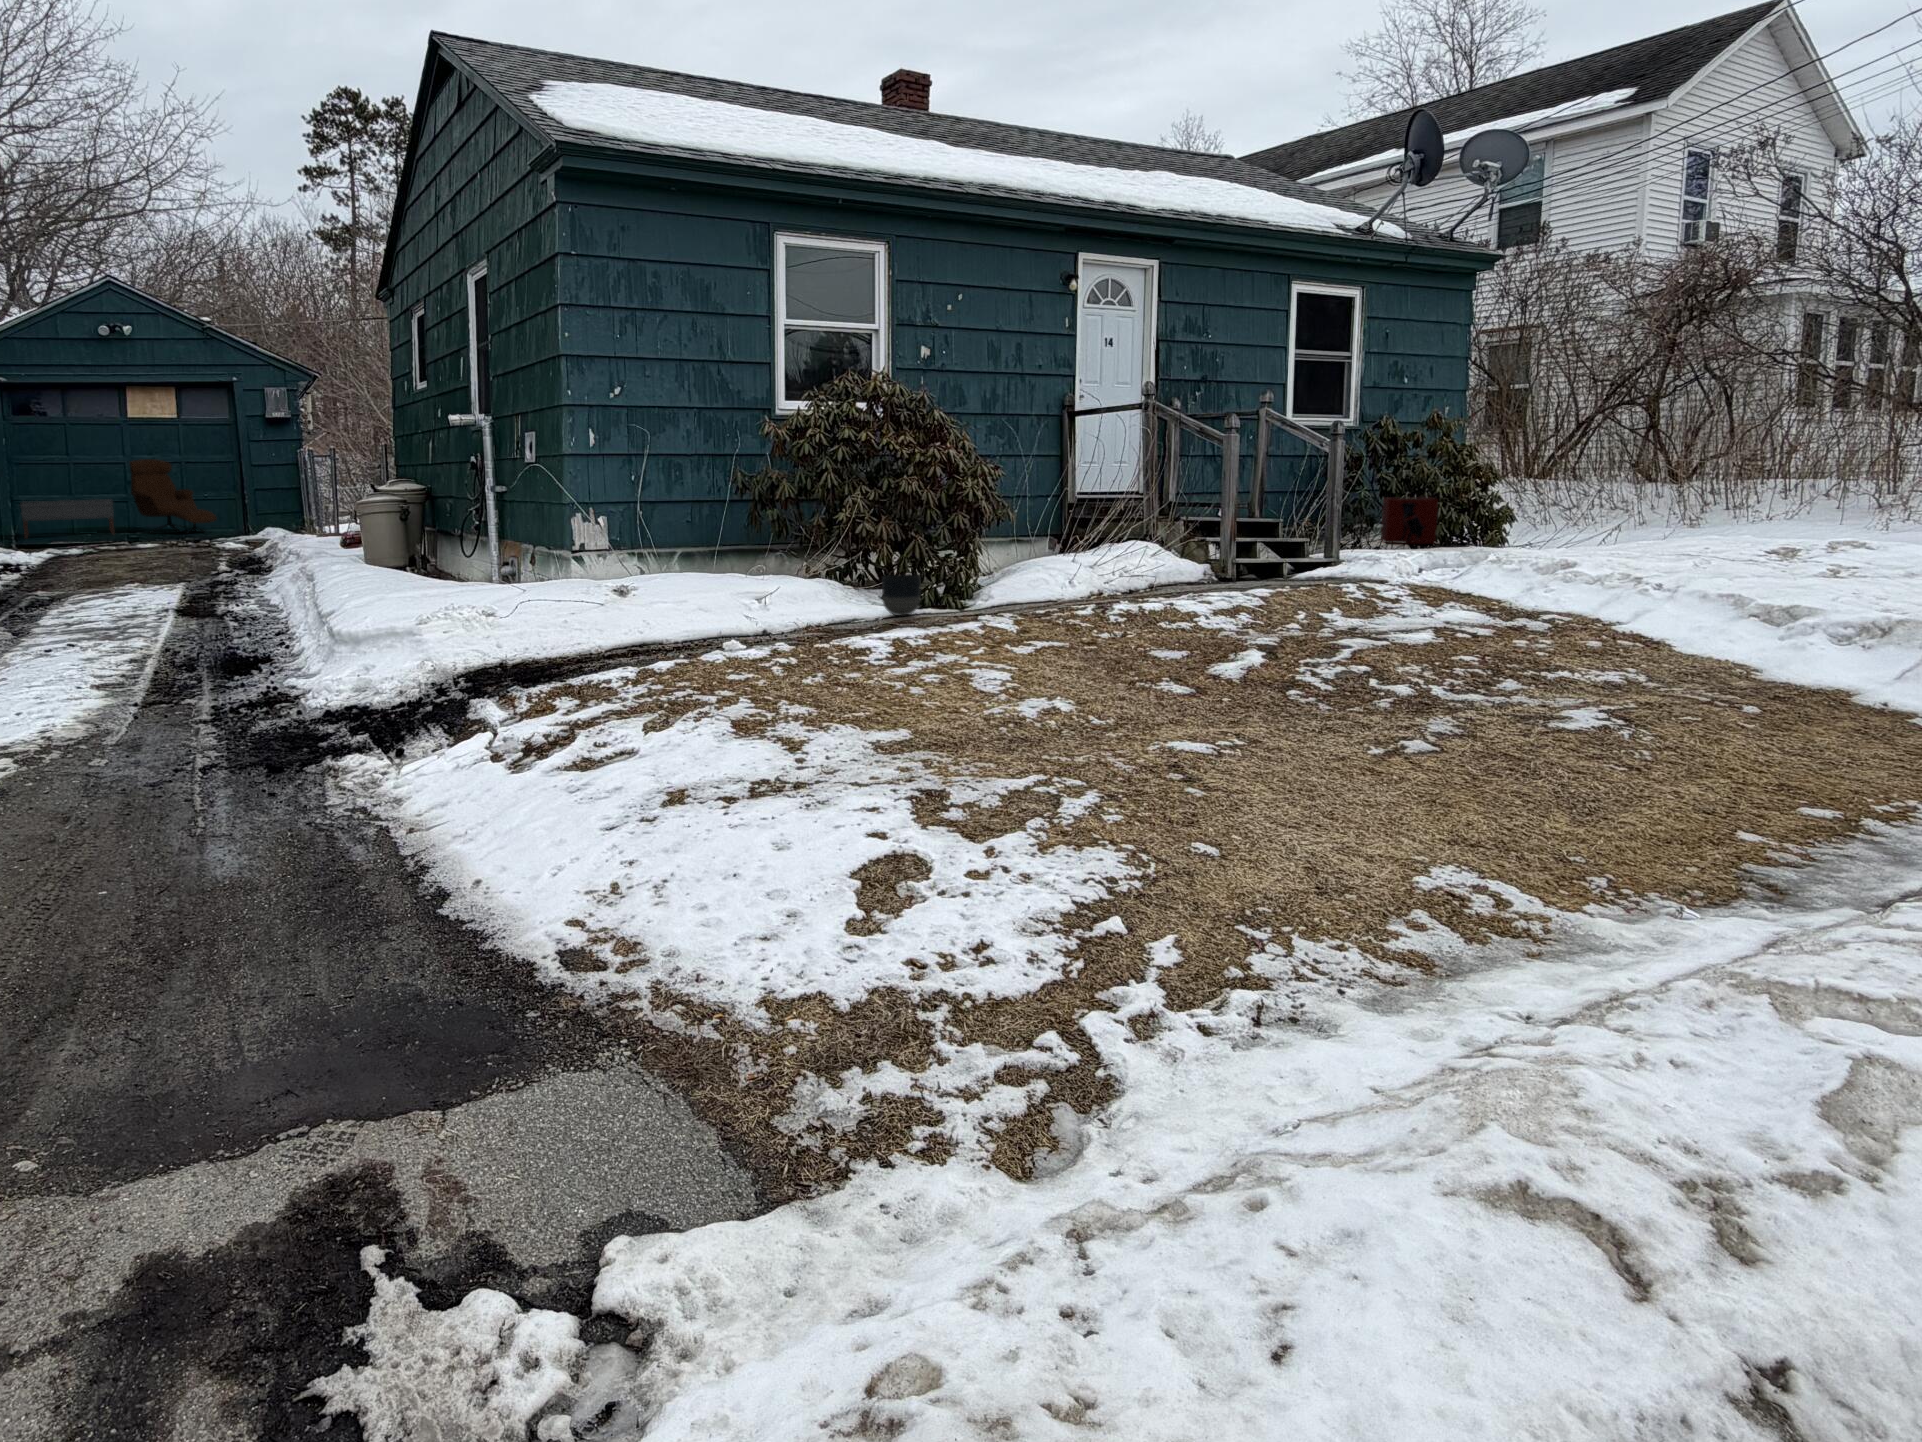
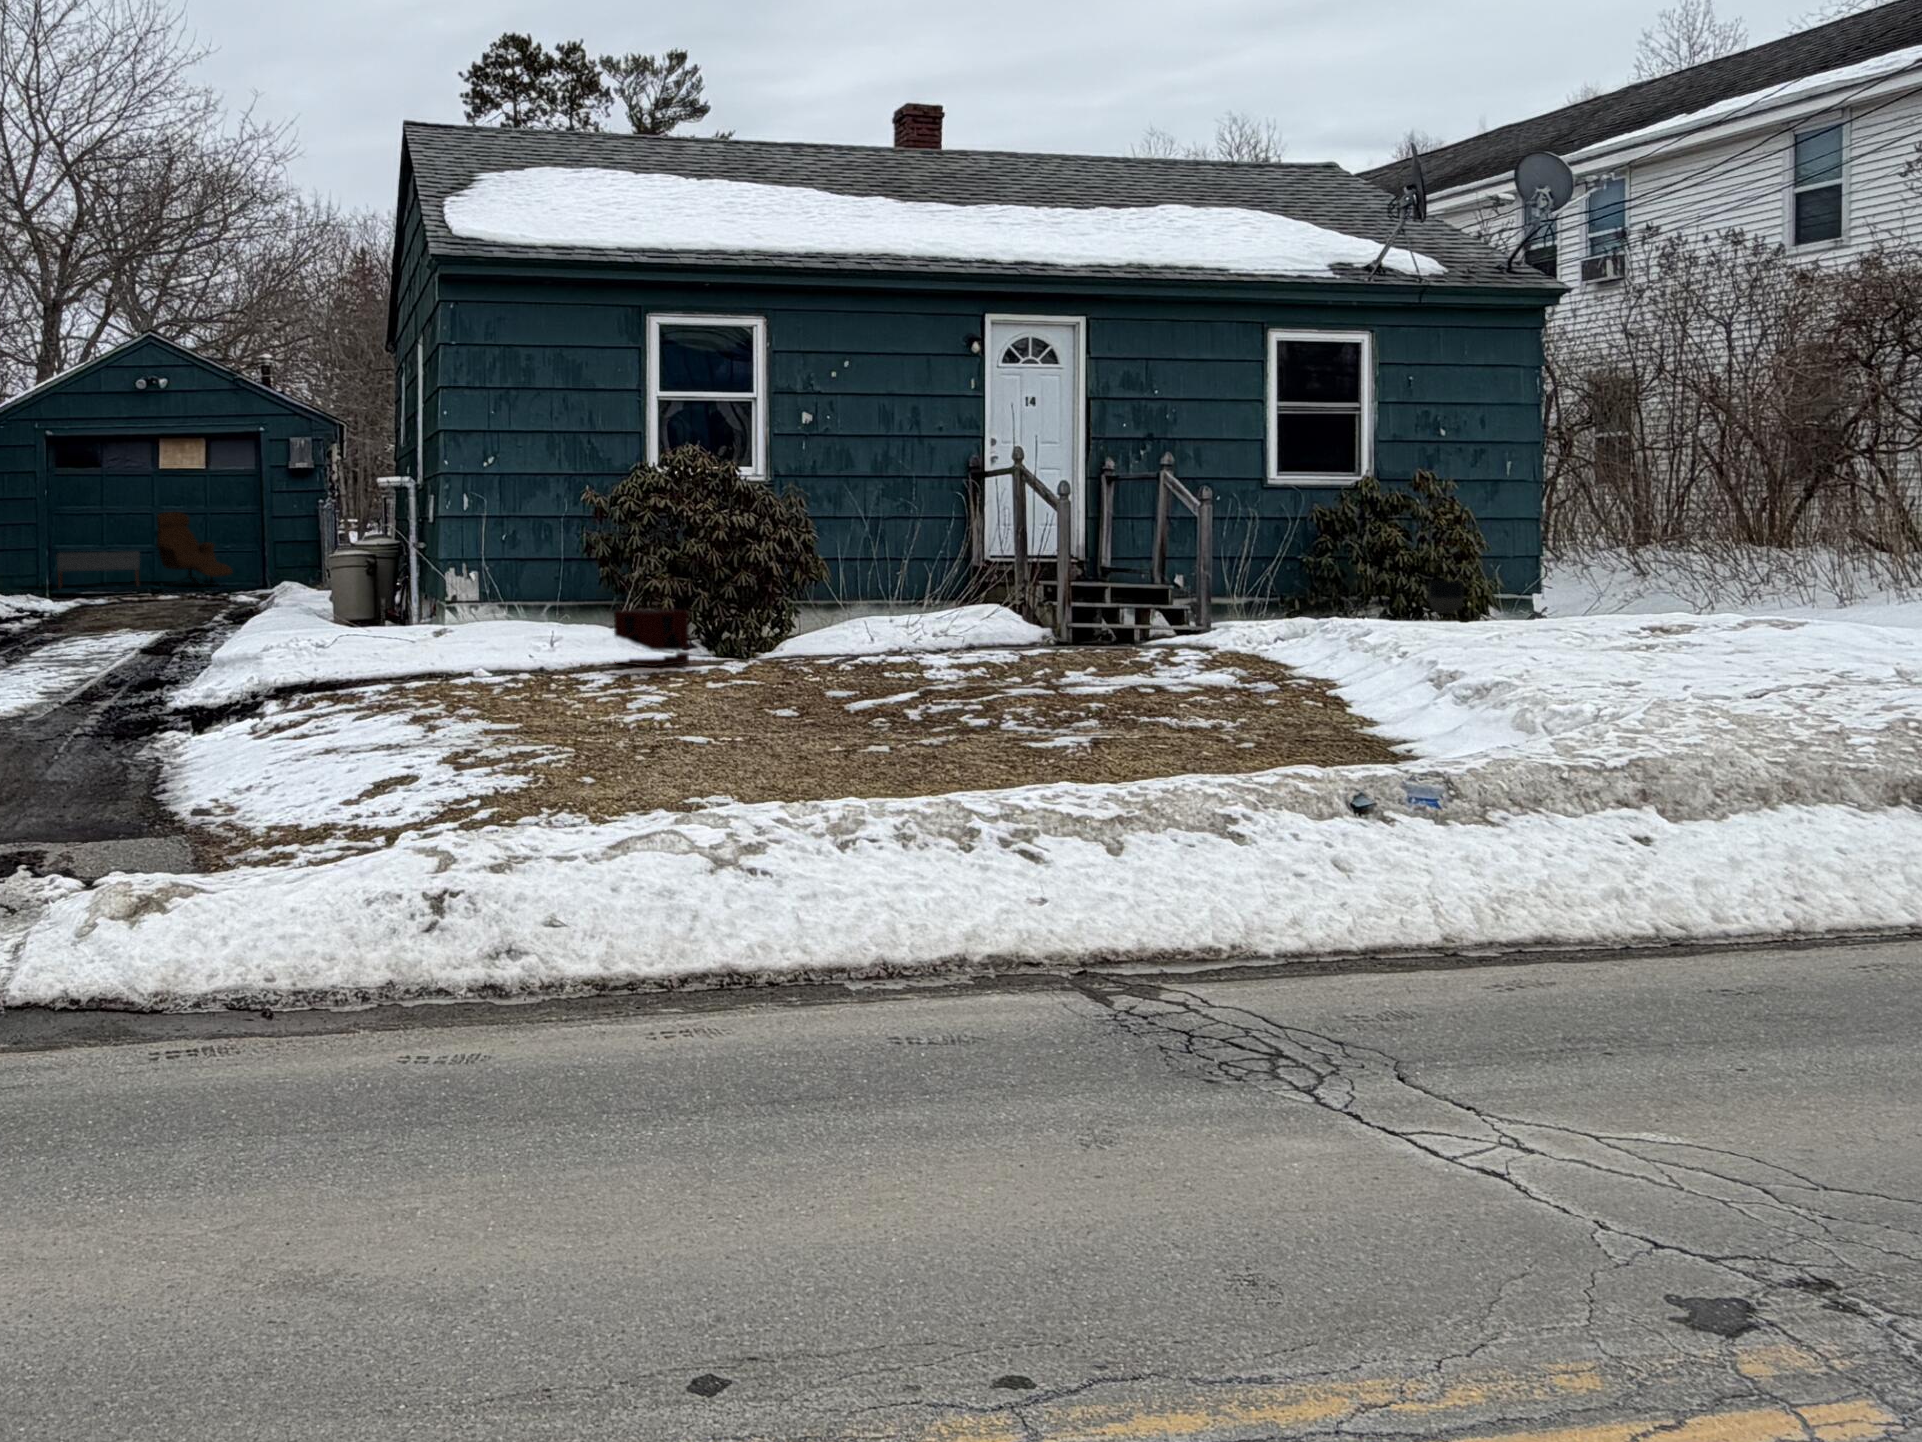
storage box: present [1381,497,1438,544] -> present [614,609,689,667]
planter: present [882,574,921,616] -> present [1428,580,1464,614]

